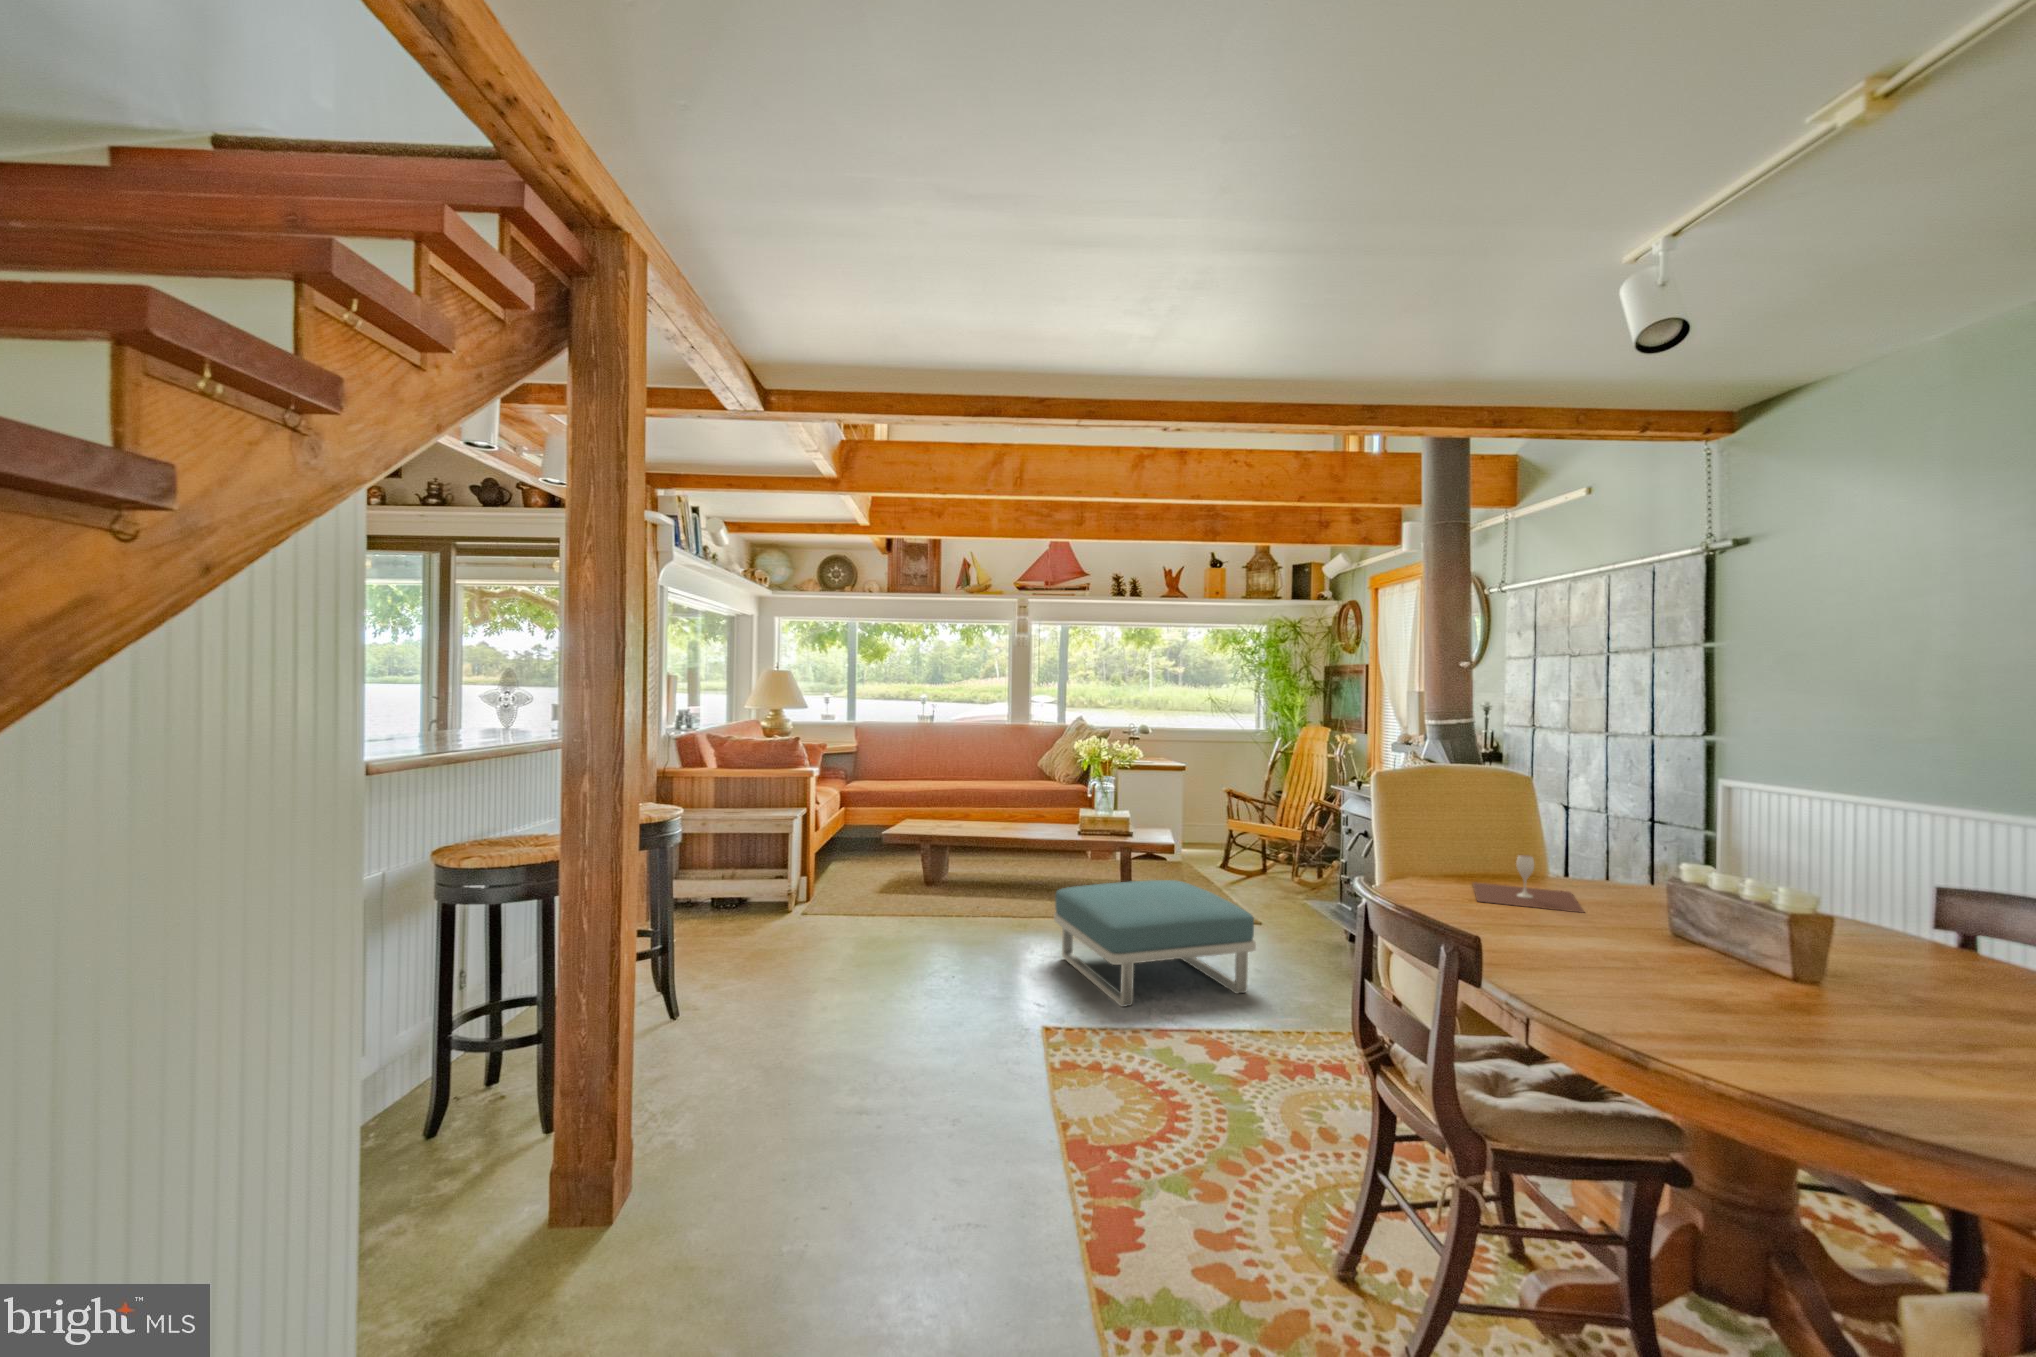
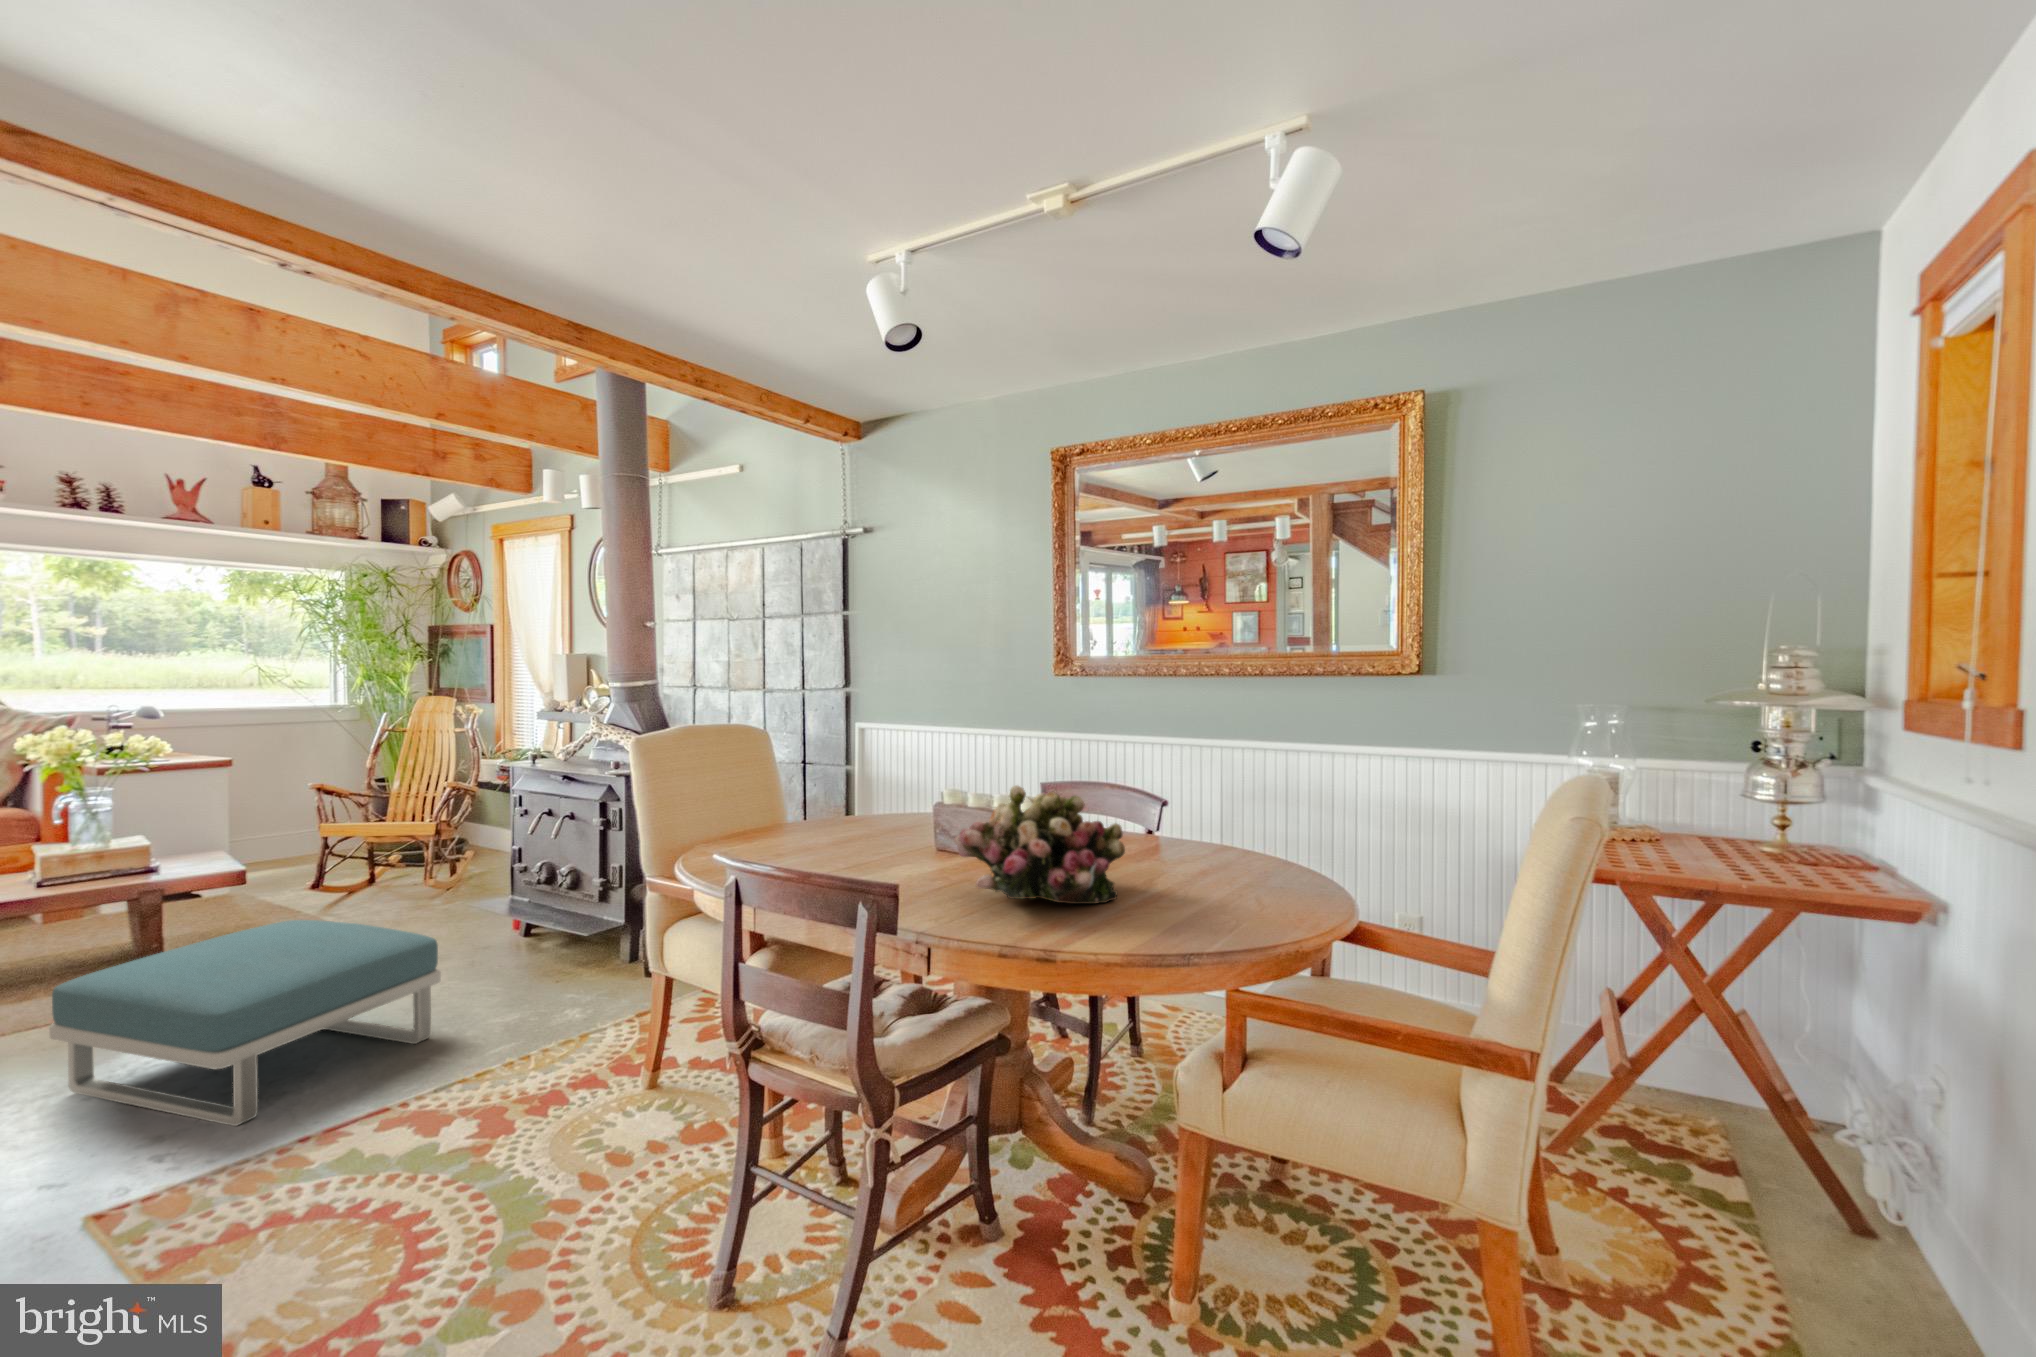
wine glass: present [1473,855,1584,913] -> none [762,805,874,859]
flower arrangement: none [1599,862,1883,1038] -> present [954,785,1125,904]

